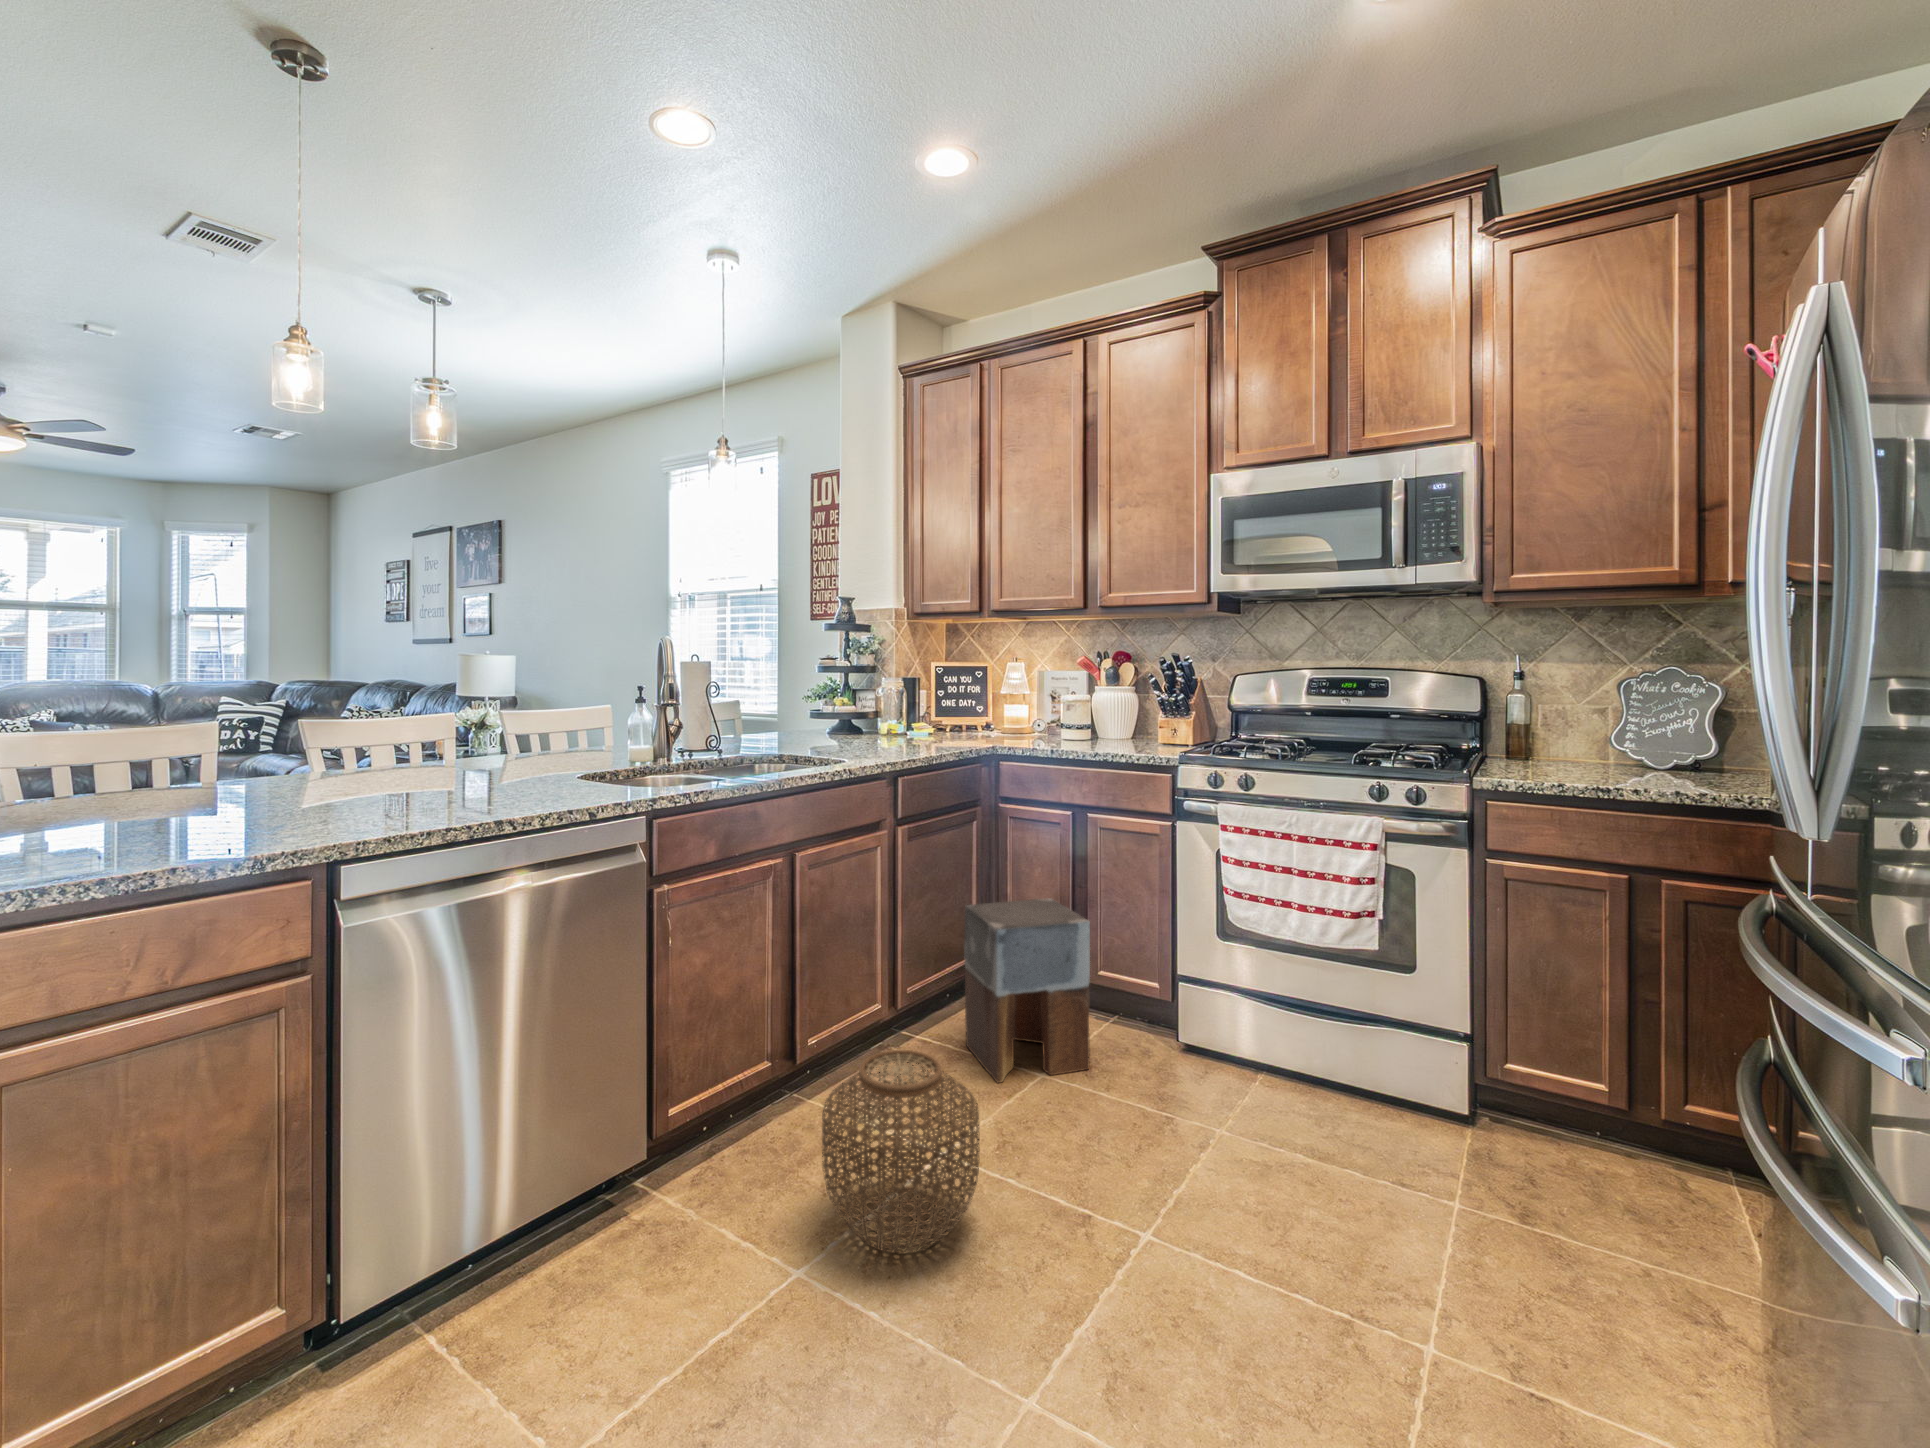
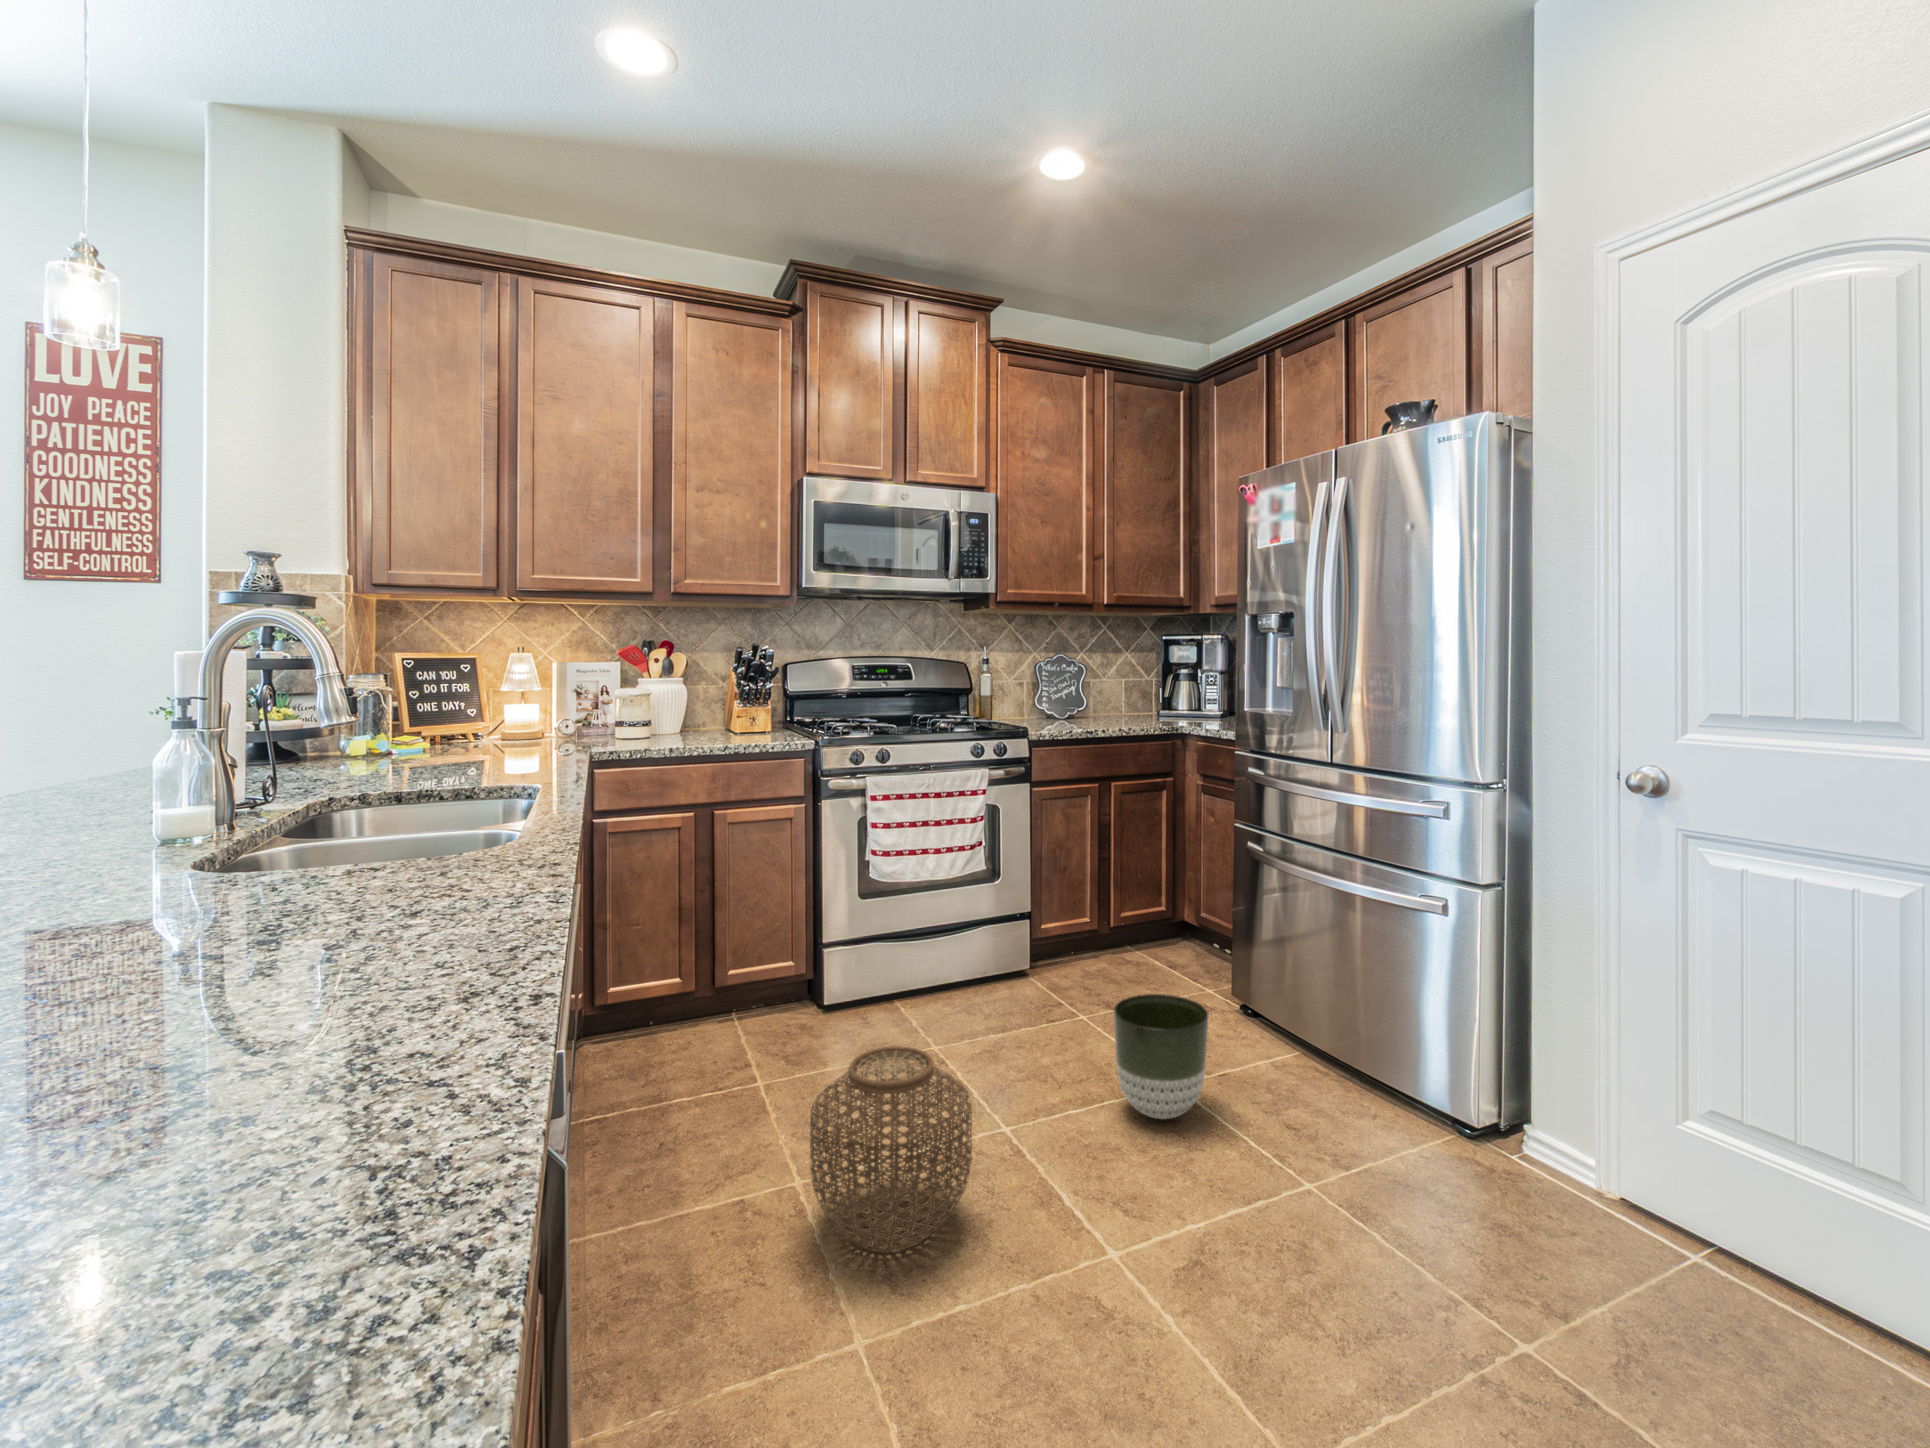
stool: present [964,898,1090,1083] -> none [657,905,796,1103]
planter: none [1232,1161,1385,1369] -> present [1114,994,1208,1119]

